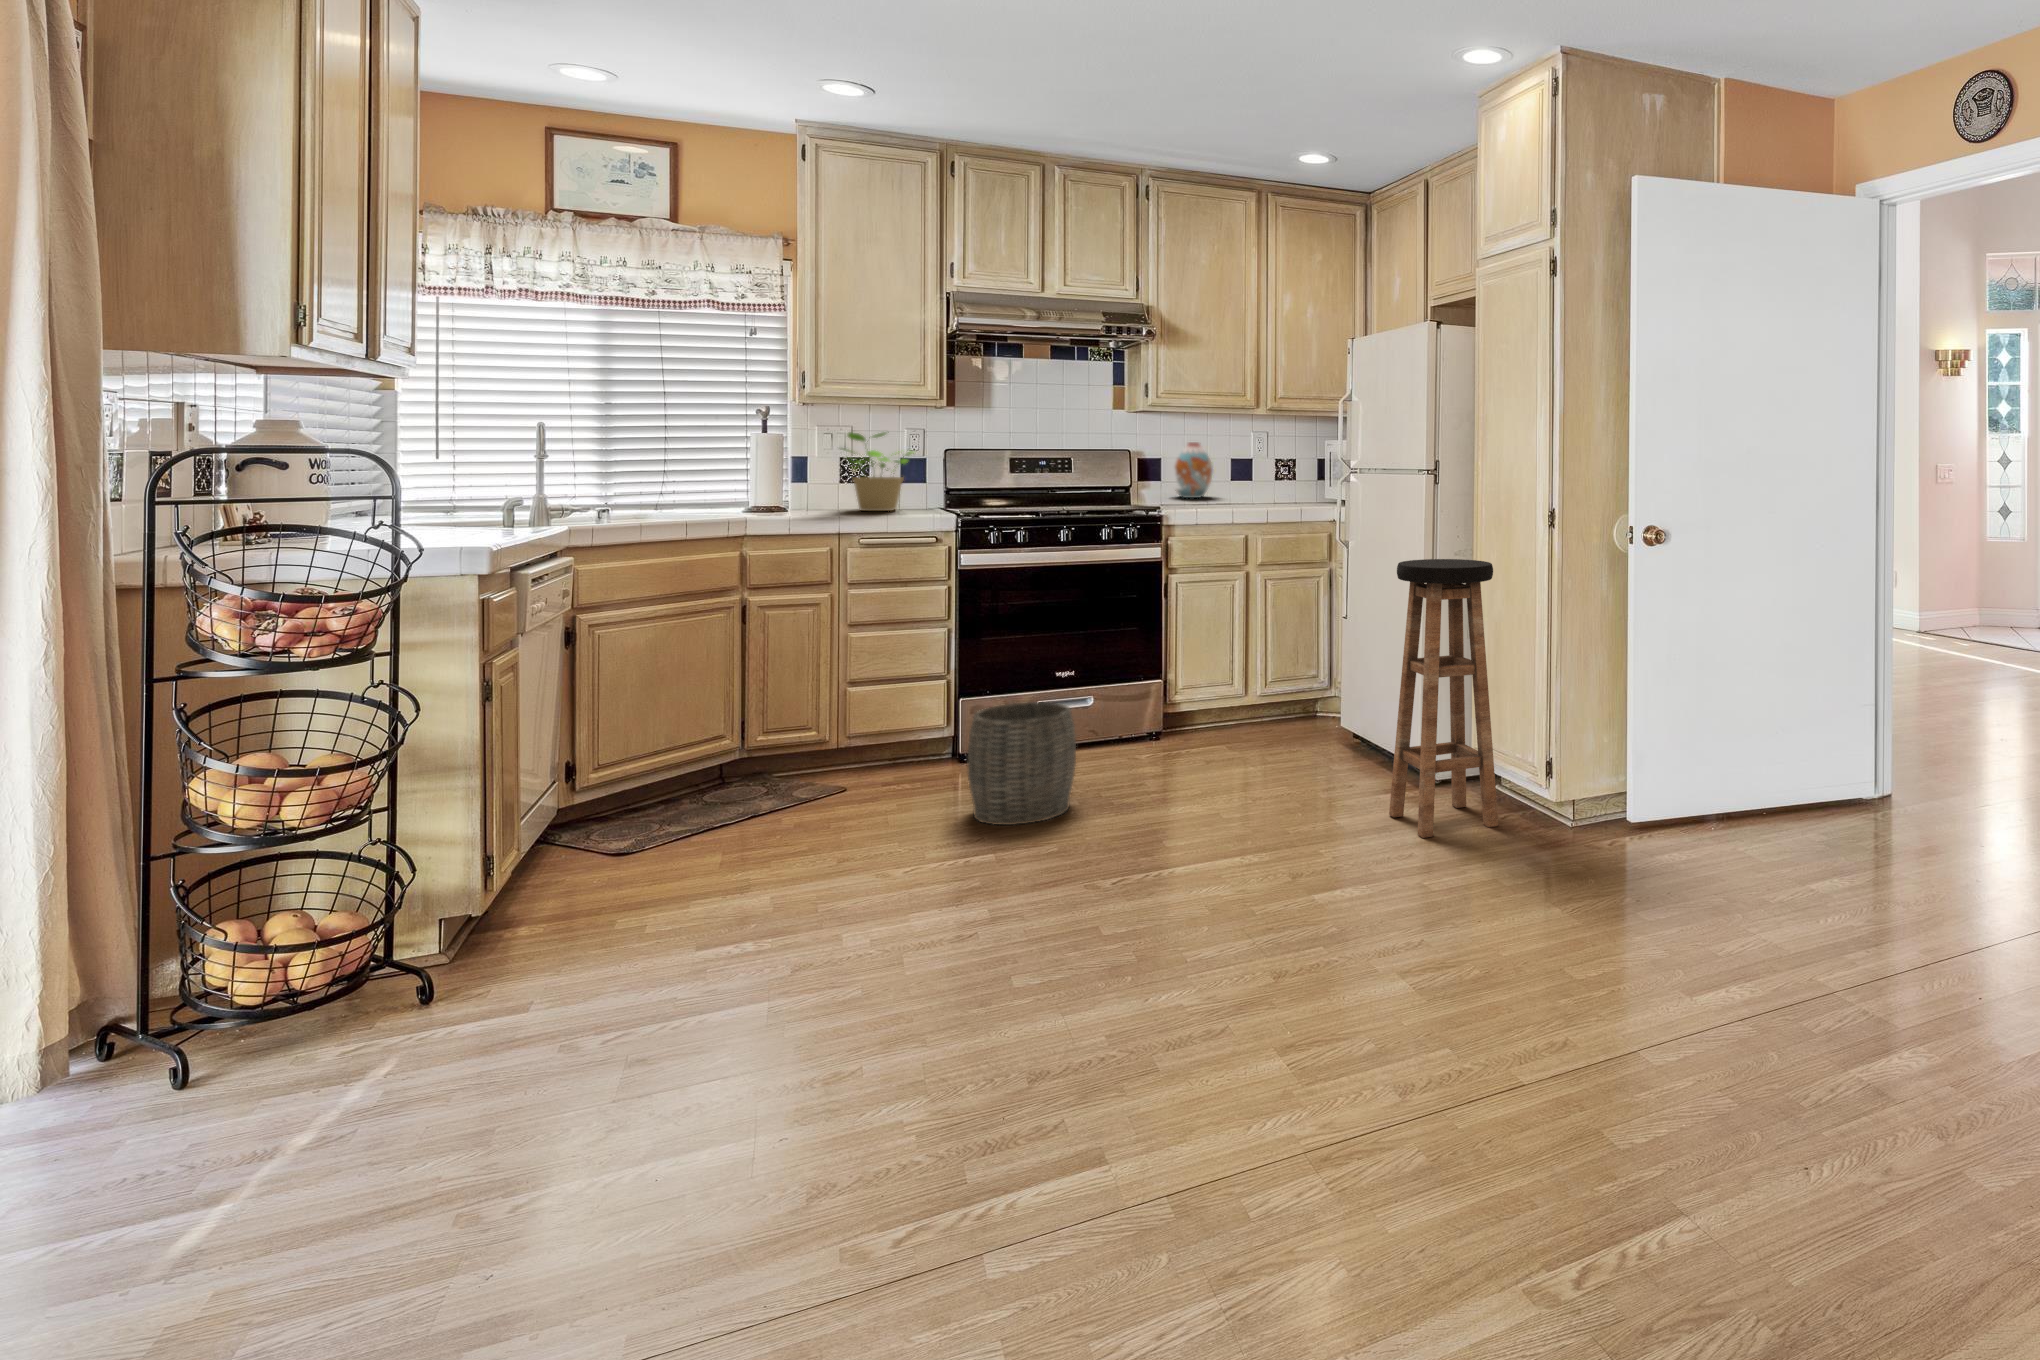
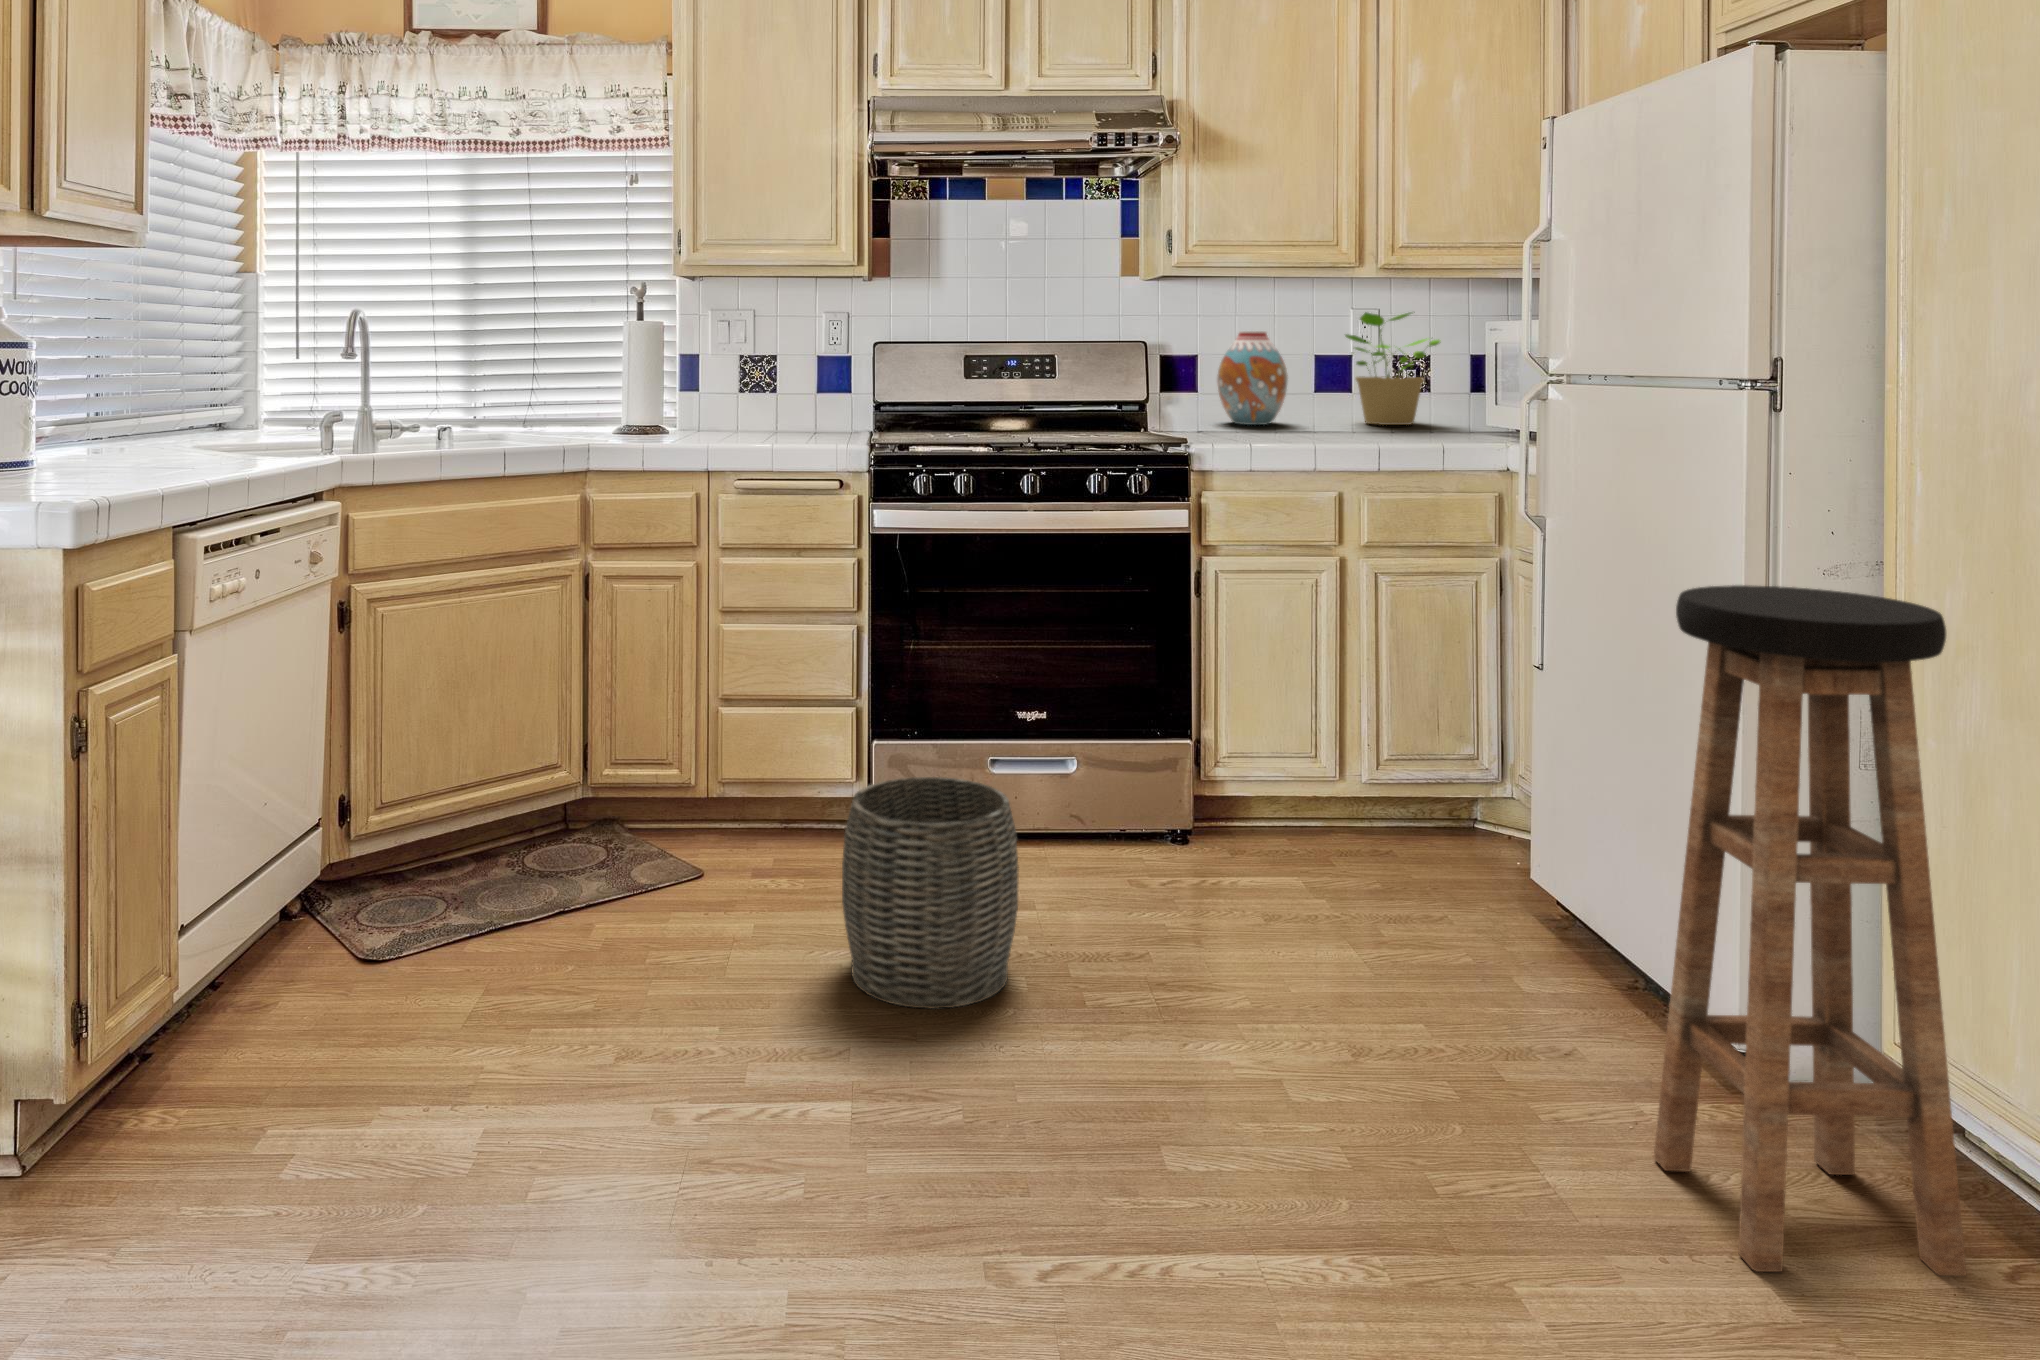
potted plant: present [844,432,913,511] -> present [1345,312,1440,425]

